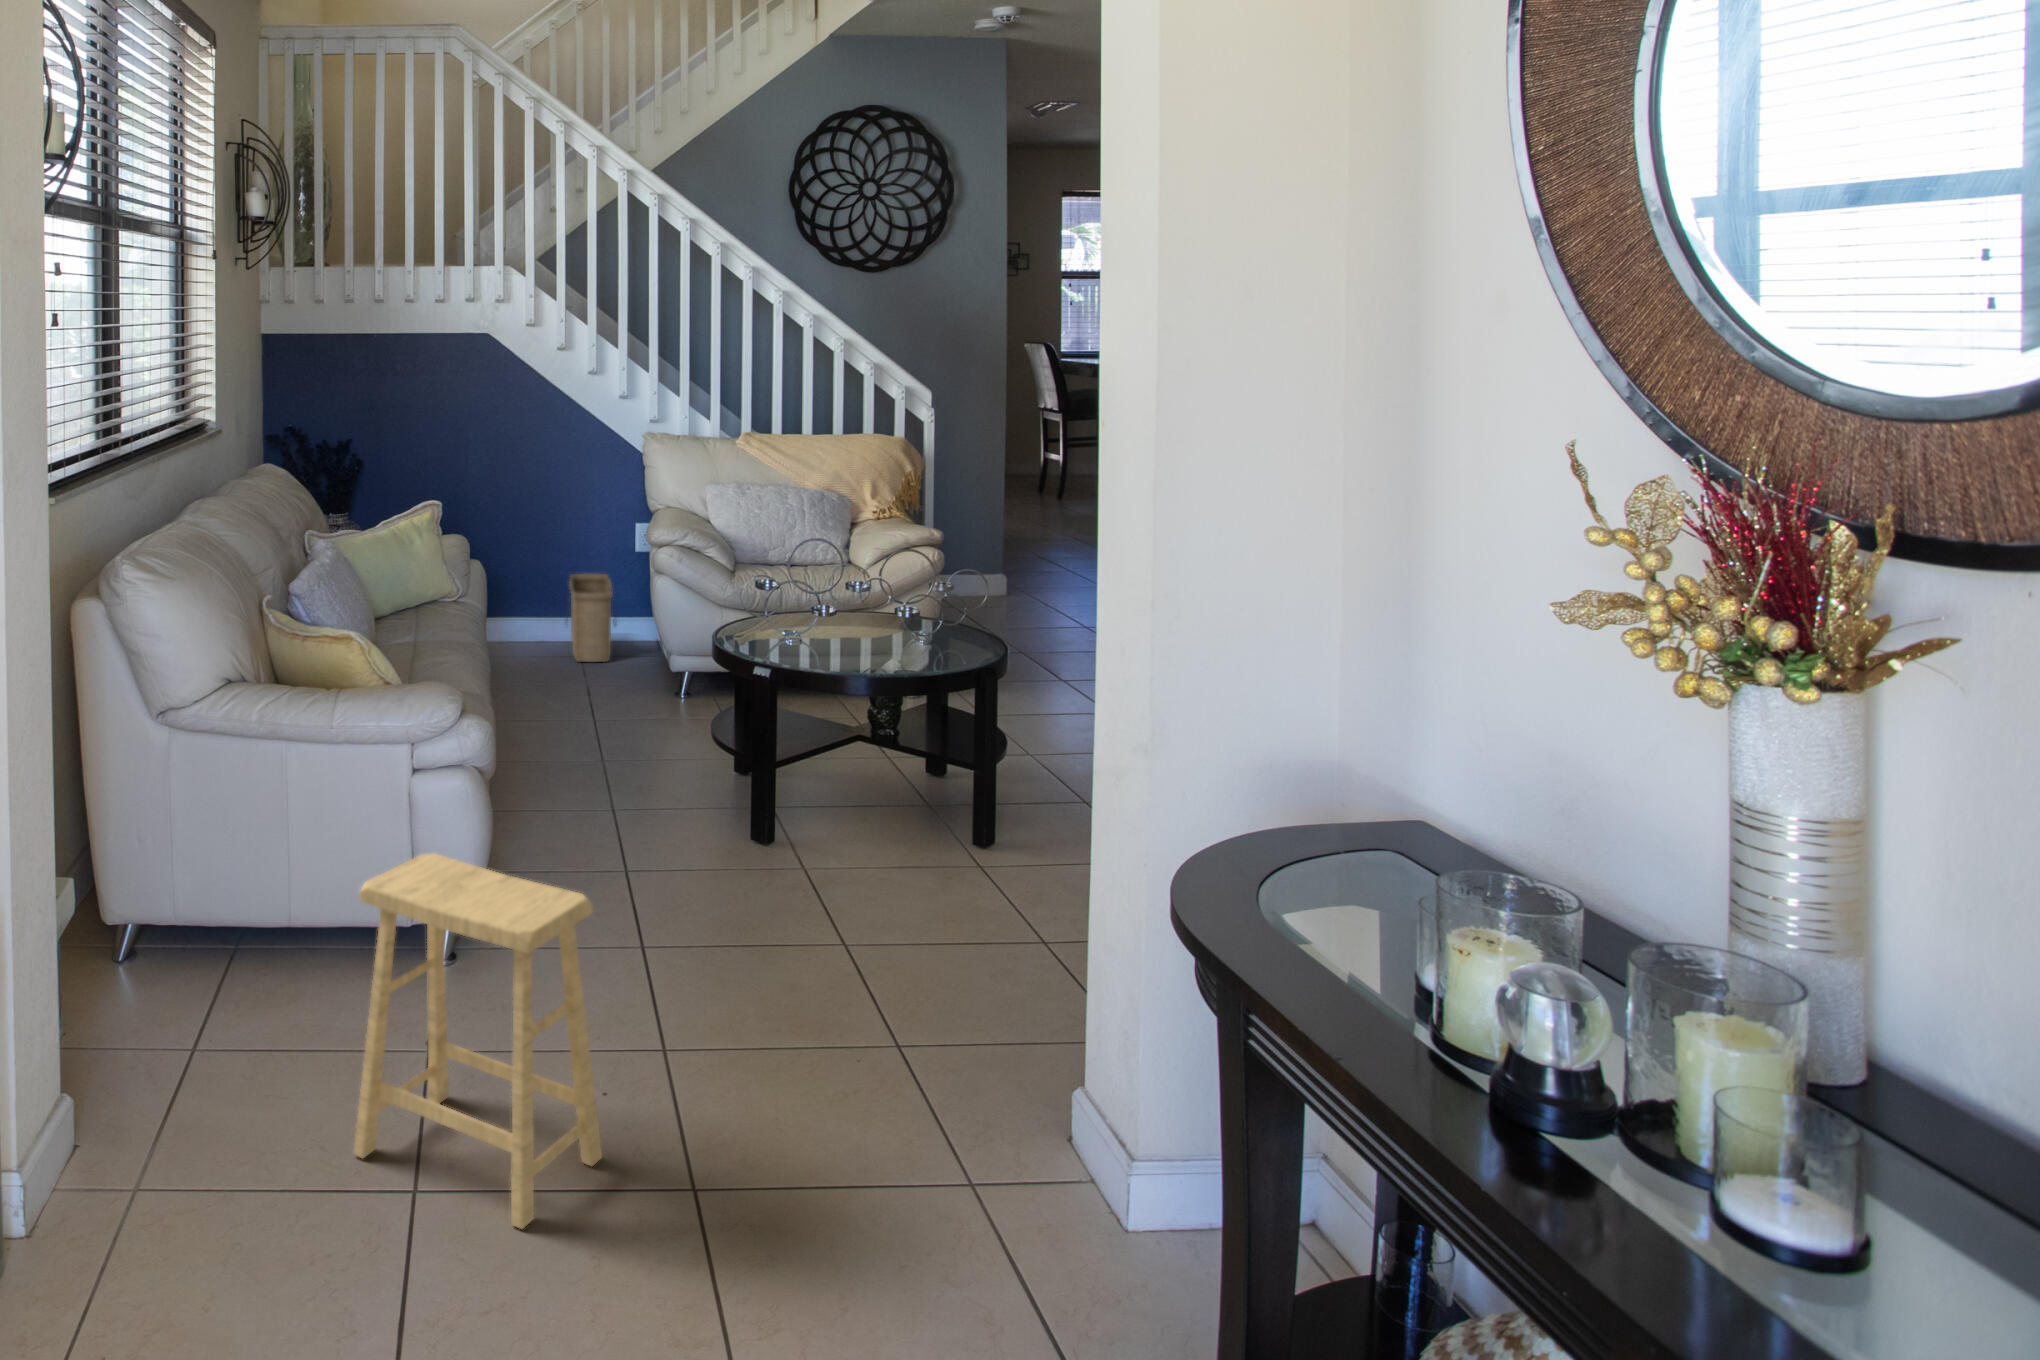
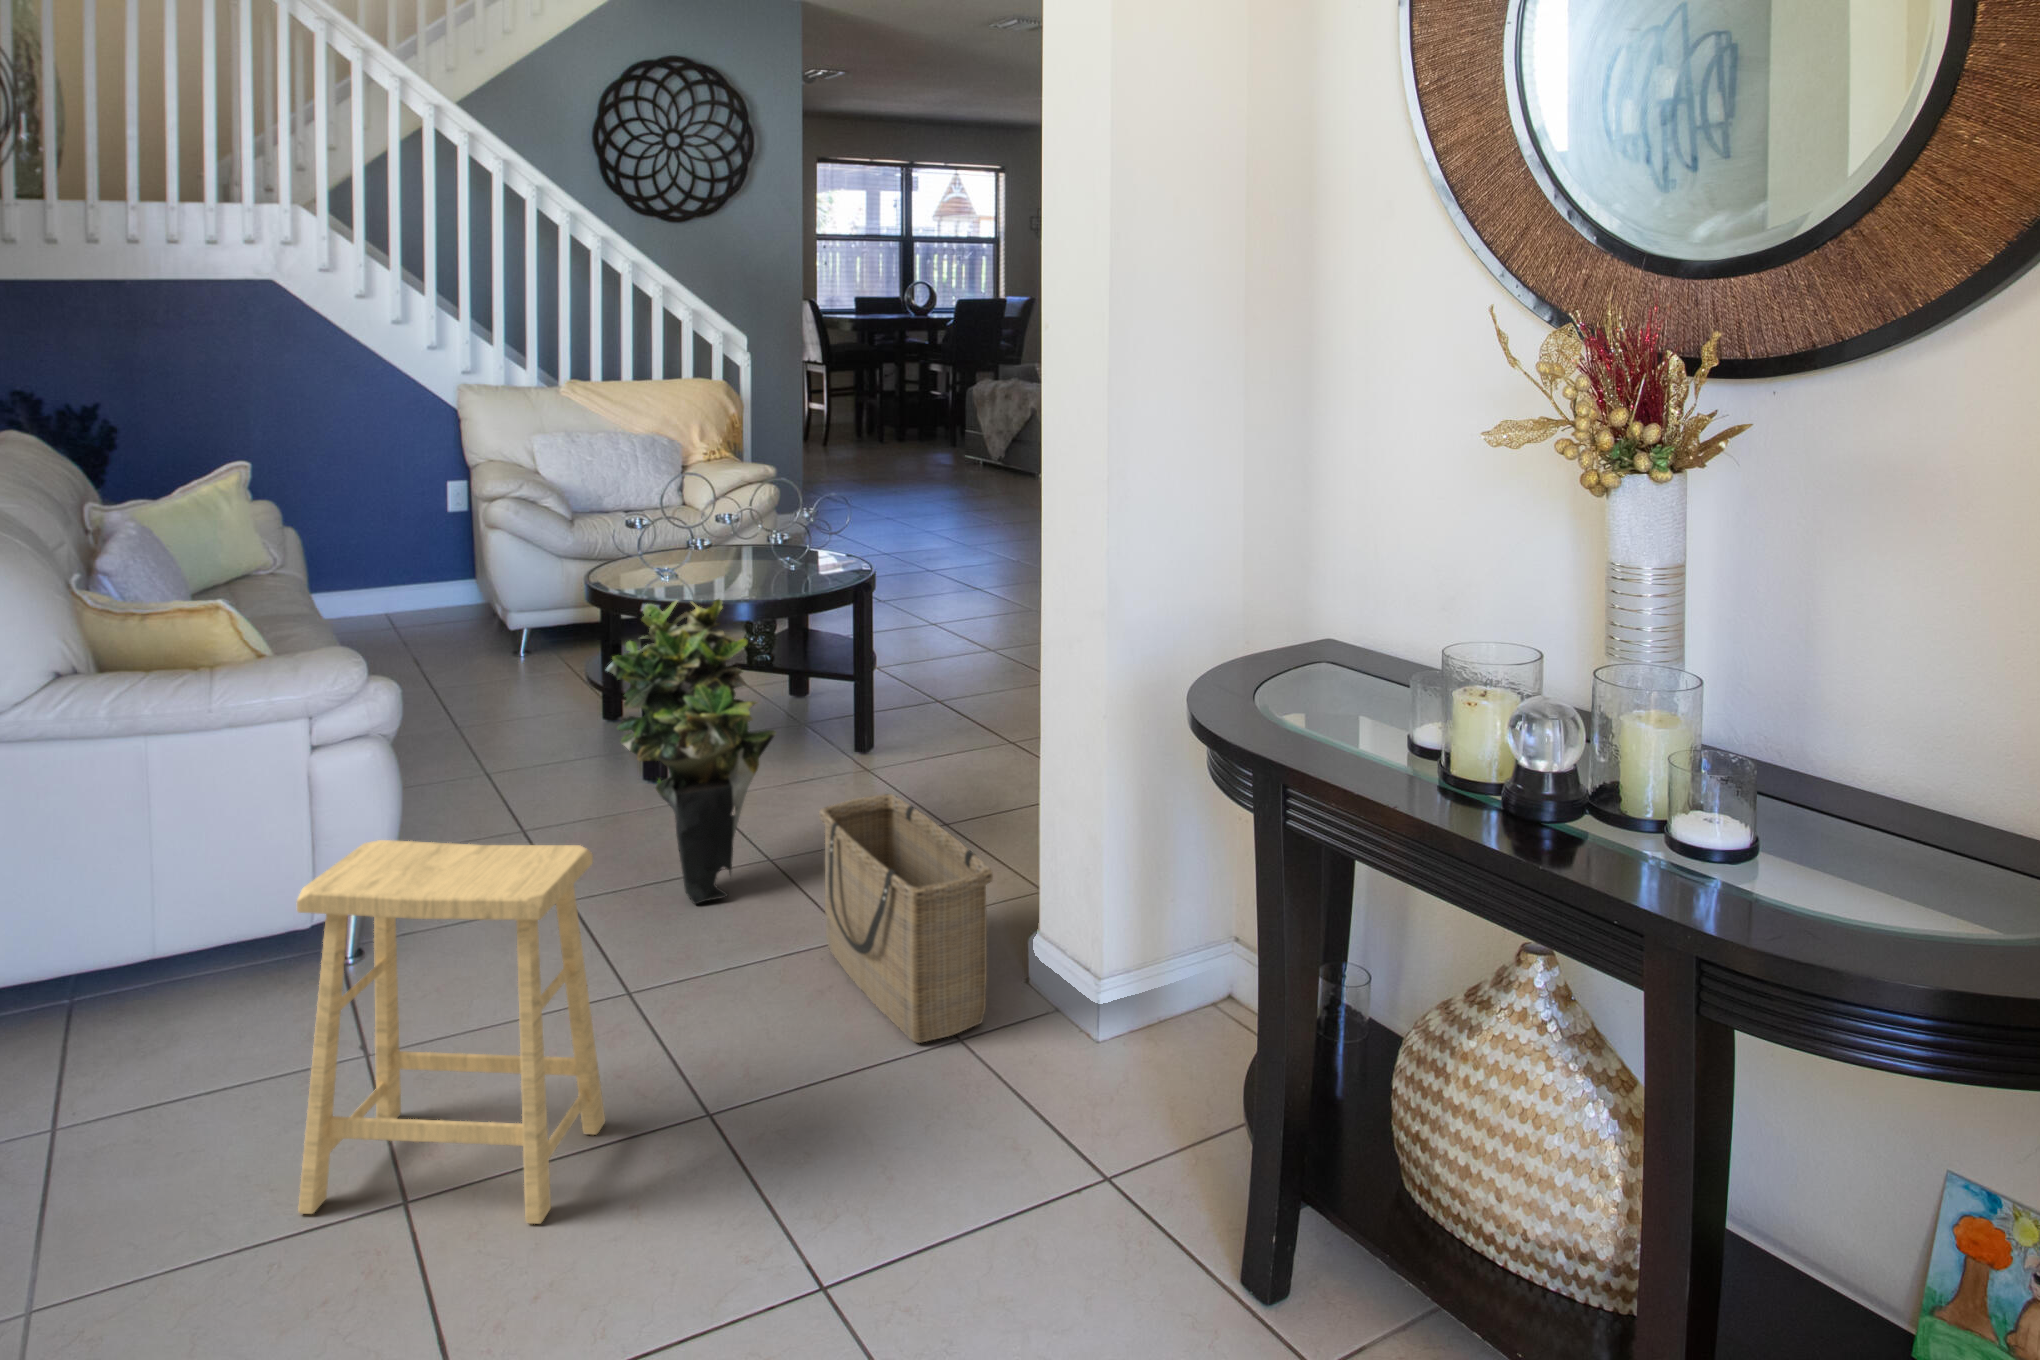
basket: present [567,574,613,662] -> present [819,794,993,1043]
potted plant: none [678,671,839,976] -> present [606,599,776,904]

